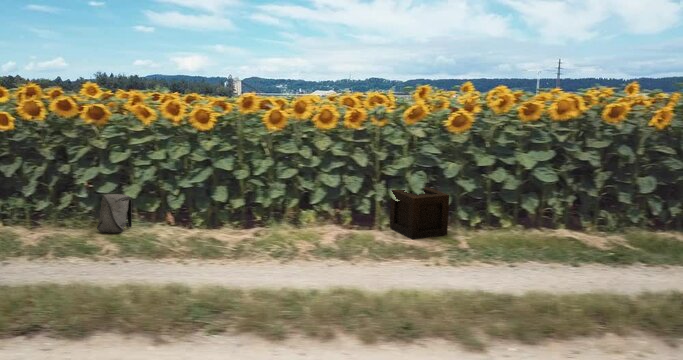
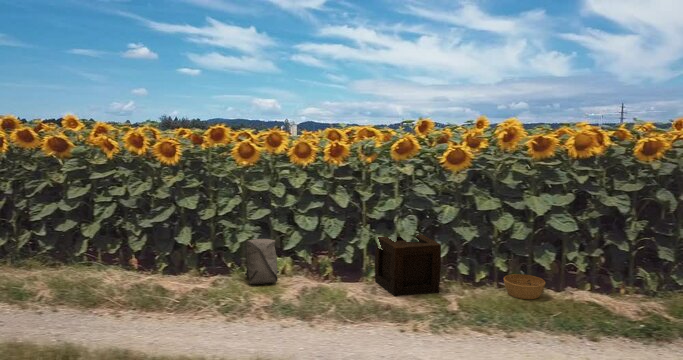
backpack: present [97,194,132,233] -> present [245,238,279,284]
basket: none [498,218,533,238] -> present [504,274,545,299]

